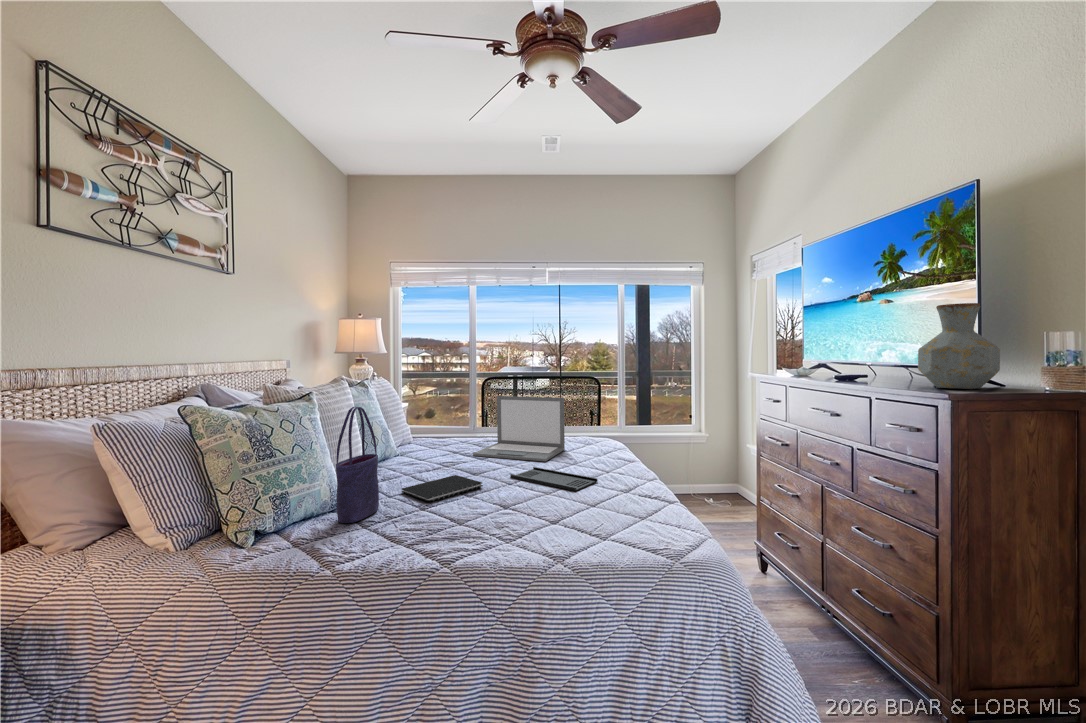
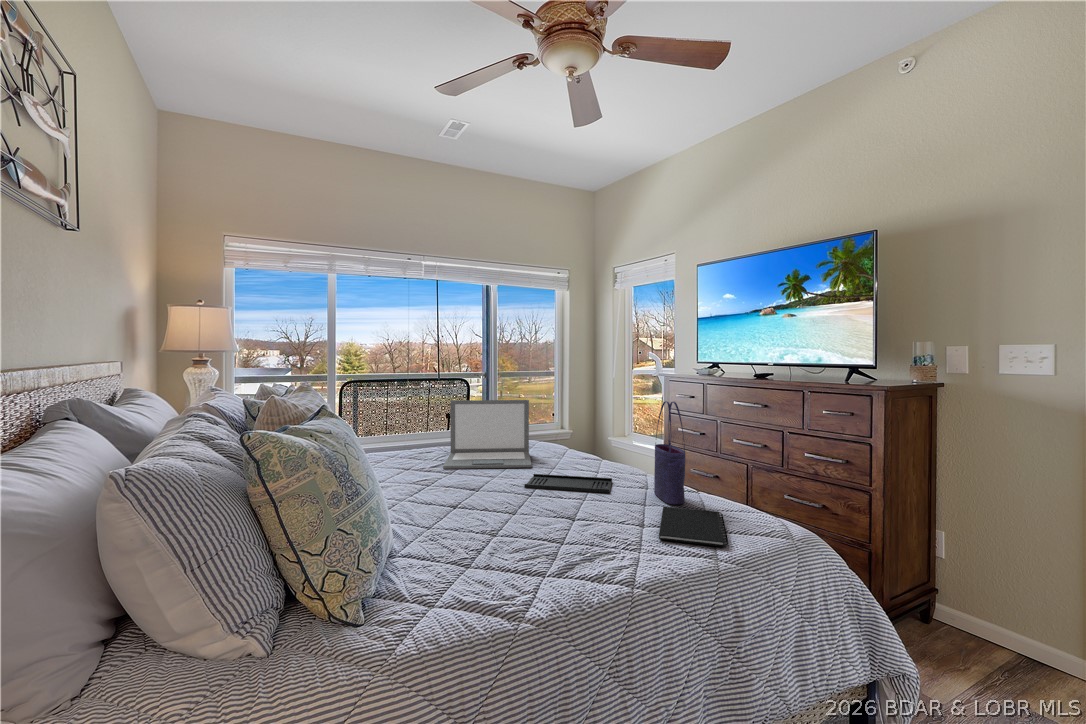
vase: present [918,303,1000,389] -> none [832,319,884,383]
tote bag: present [336,407,379,523] -> present [654,401,686,505]
notebook: present [402,475,483,502] -> present [659,506,729,547]

